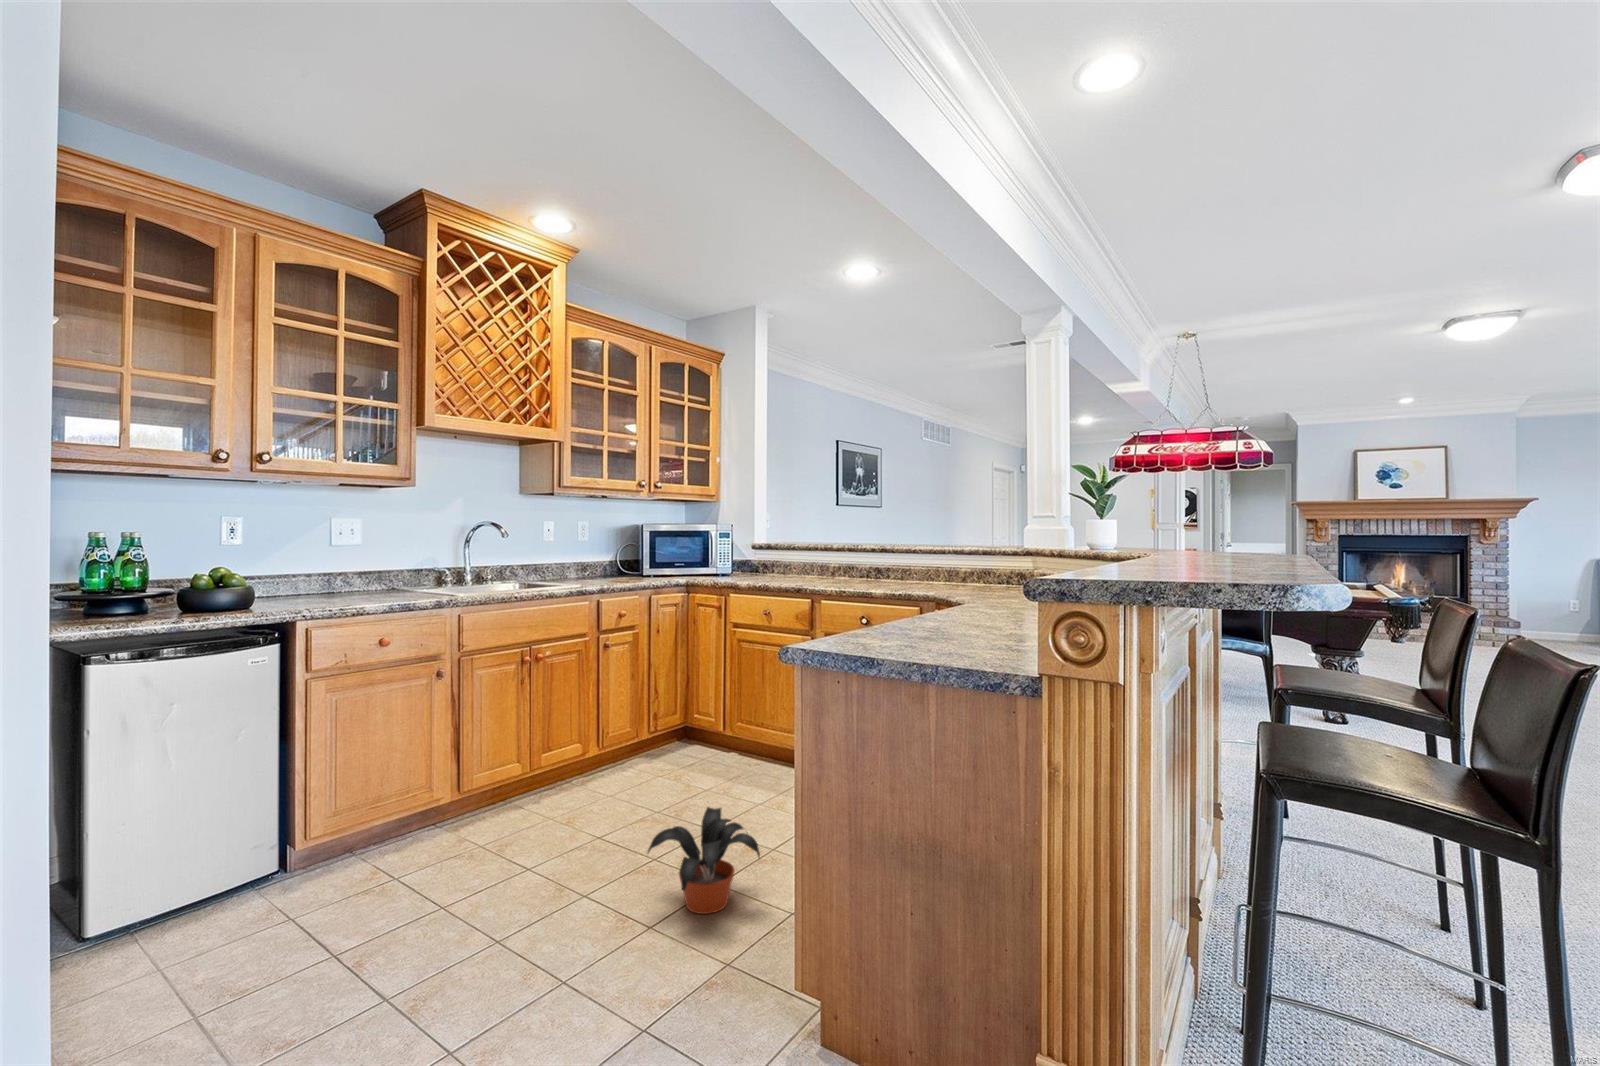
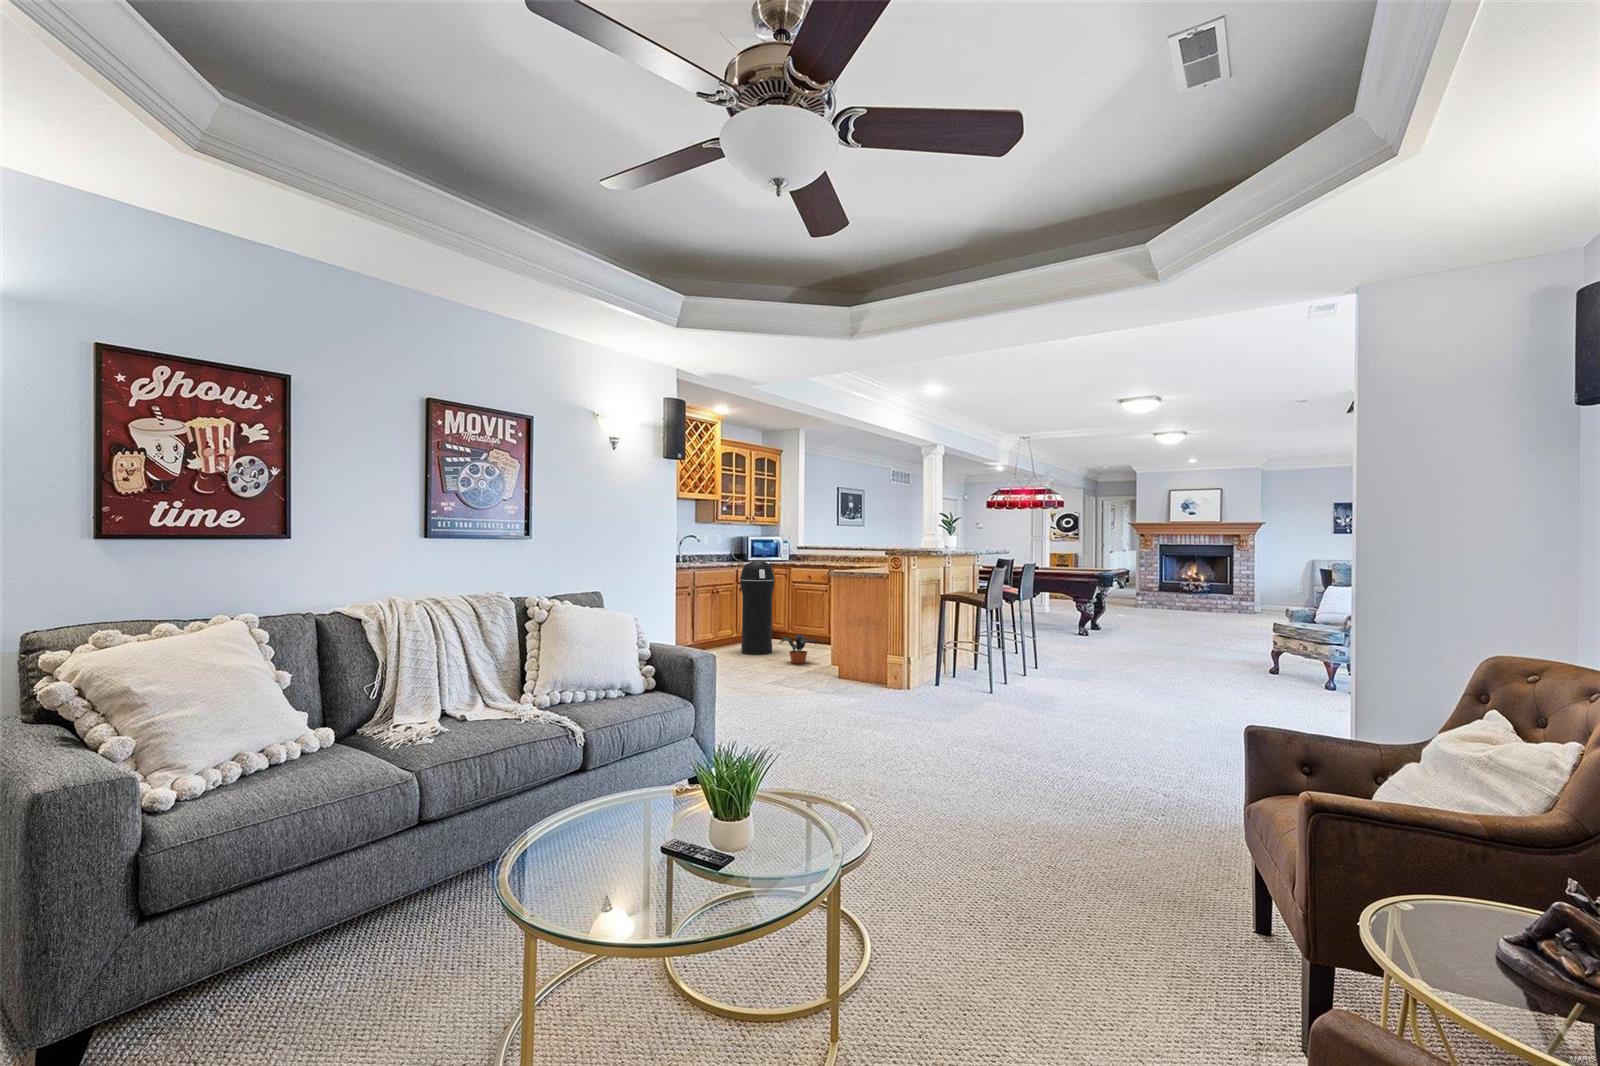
trash can: none [574,585,667,840] -> present [740,560,775,655]

